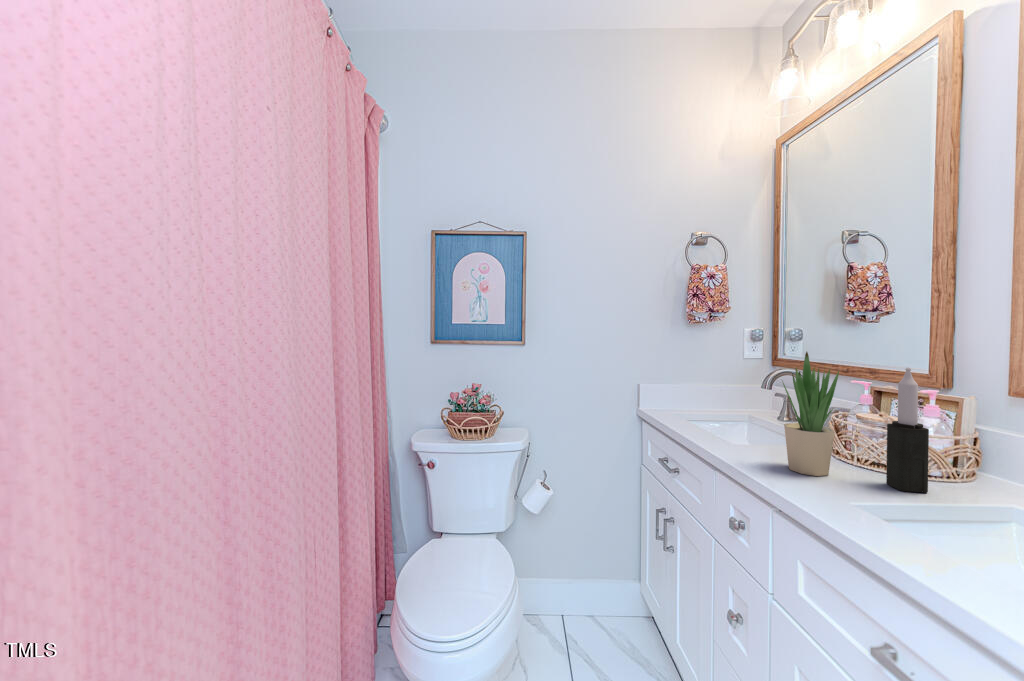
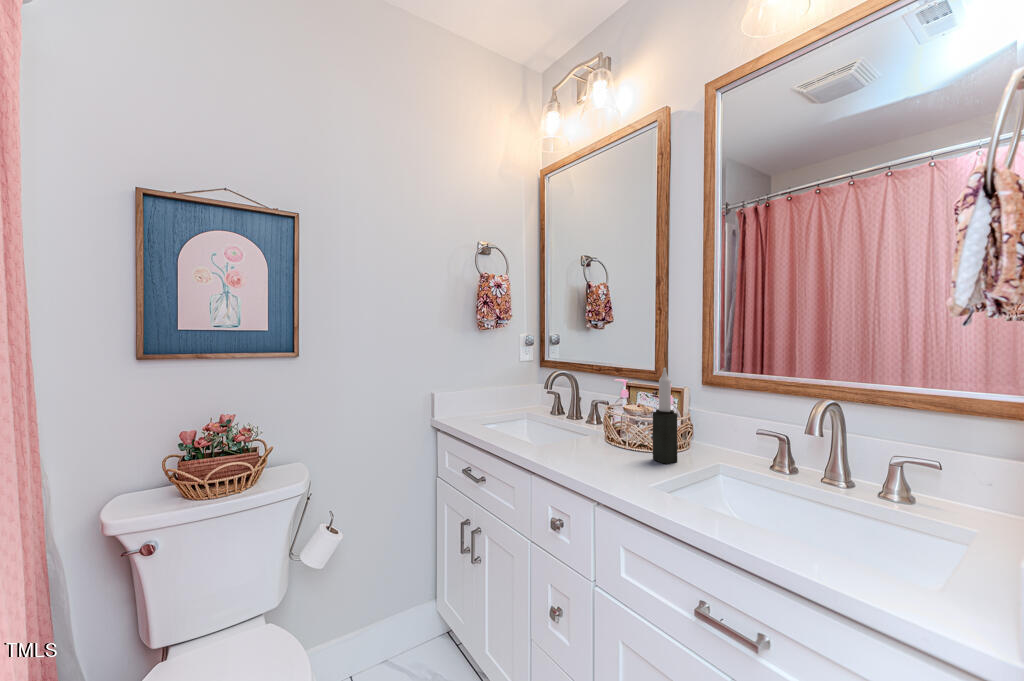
potted plant: present [782,352,839,476] -> none [582,357,622,464]

